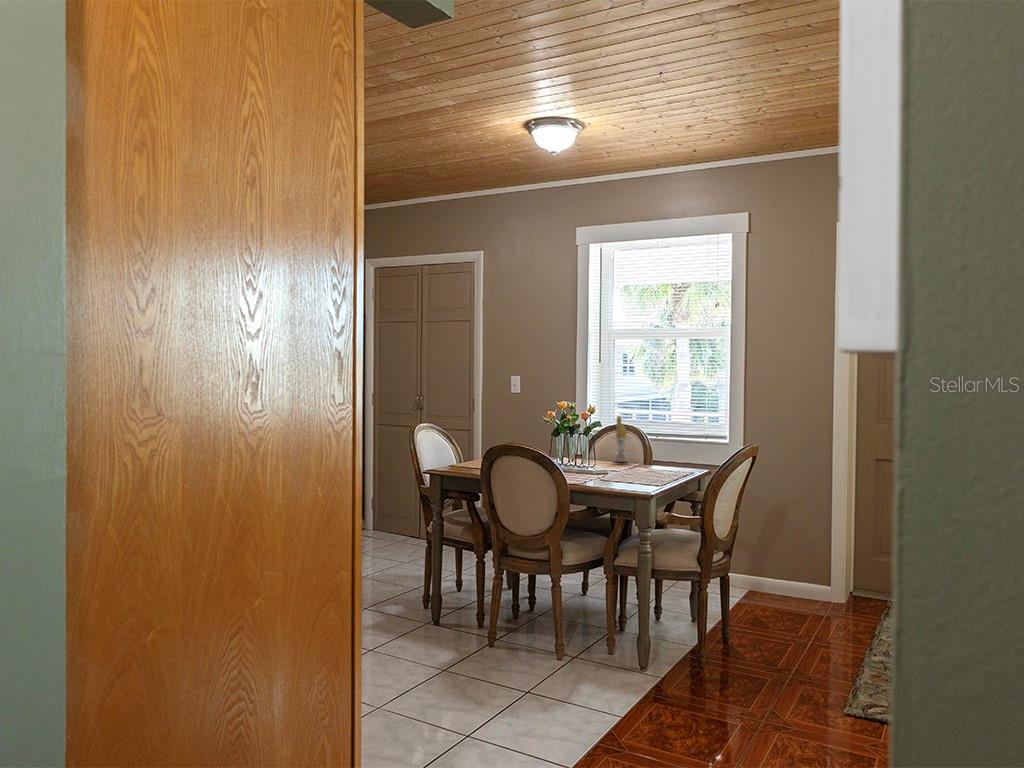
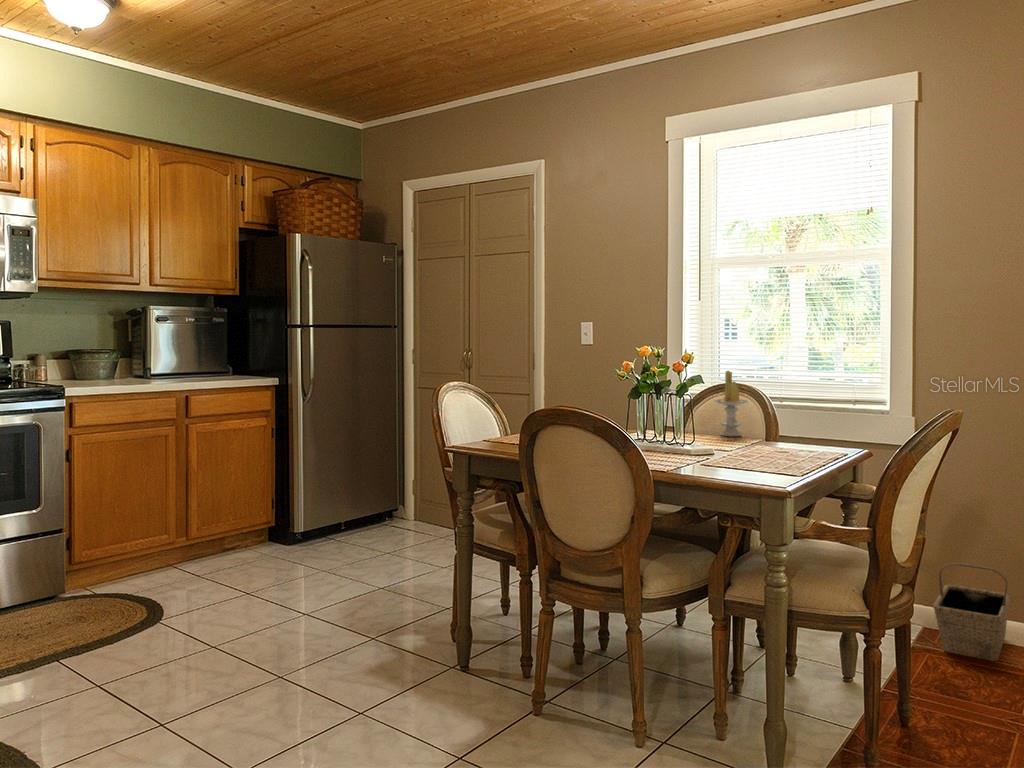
basket: none [754,548,805,612] -> present [933,563,1010,661]

